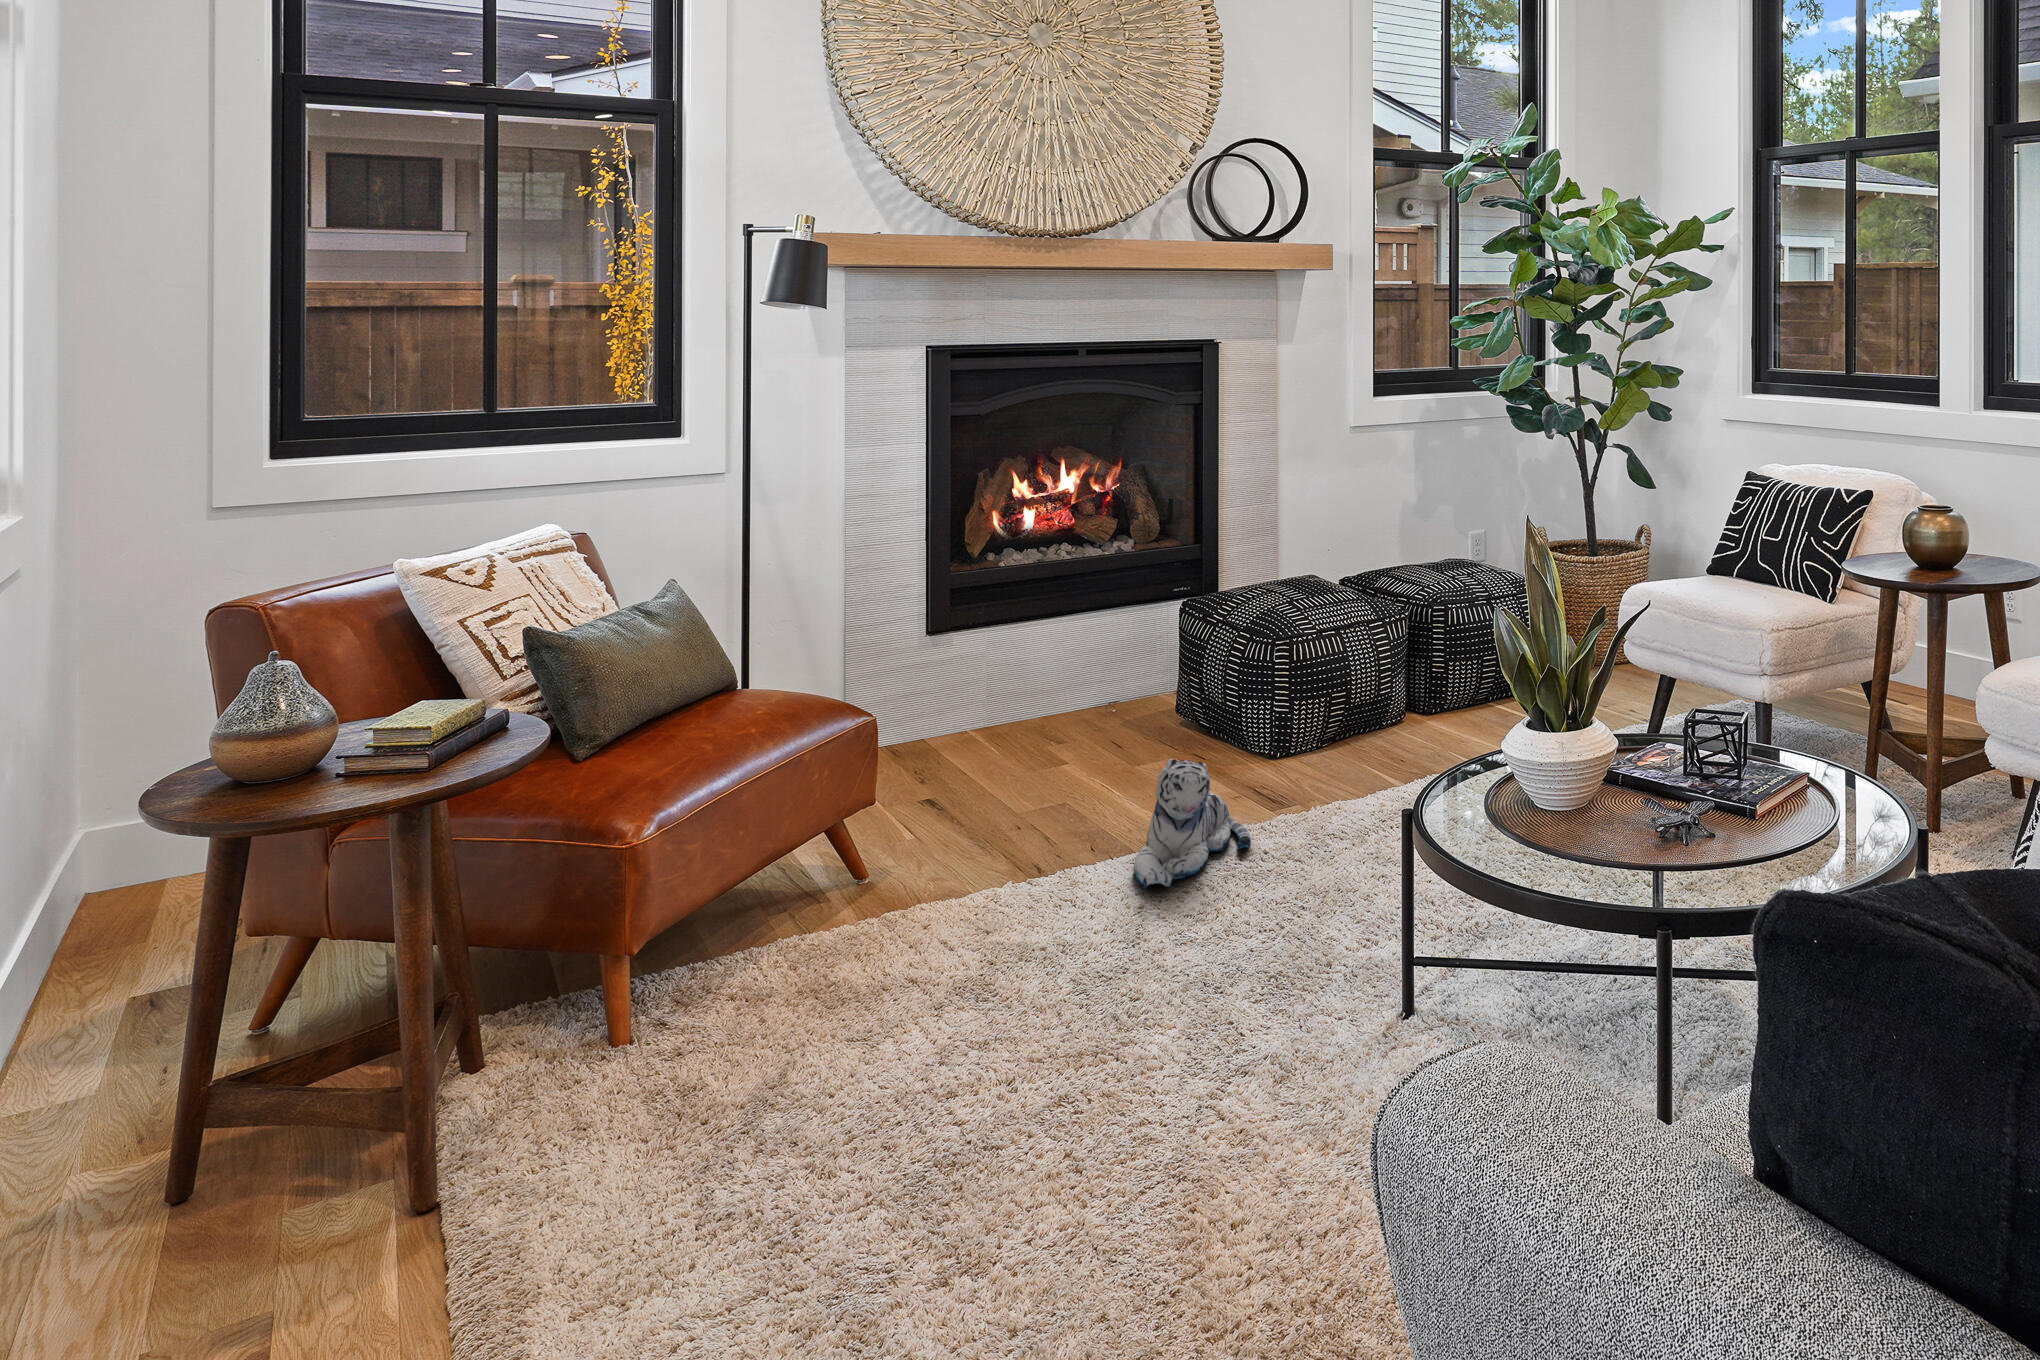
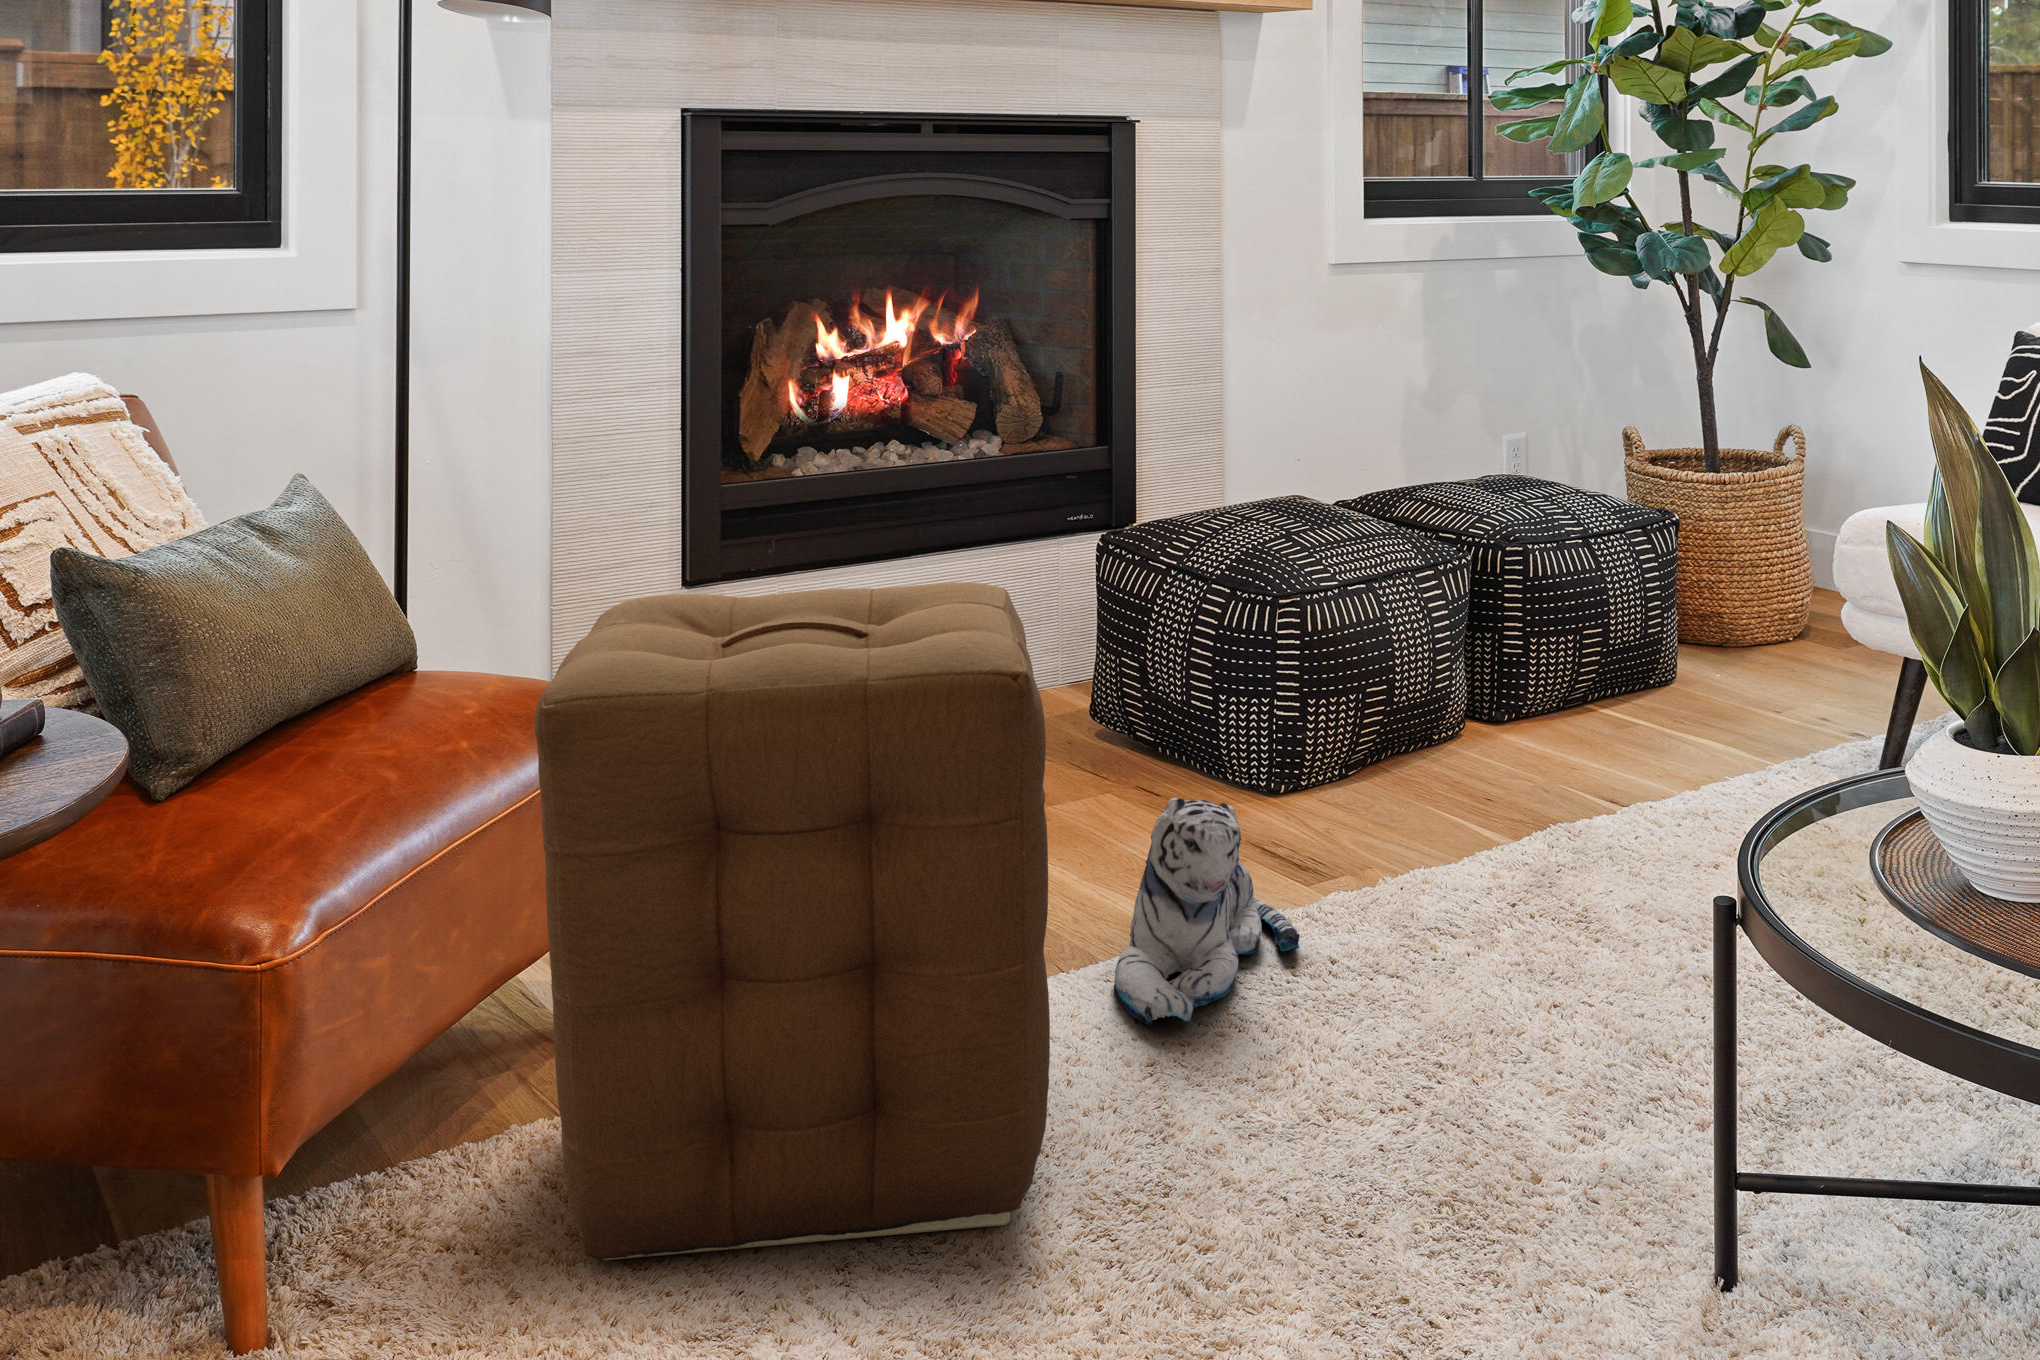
ottoman: none [775,638,1069,1006] -> present [534,582,1050,1260]

